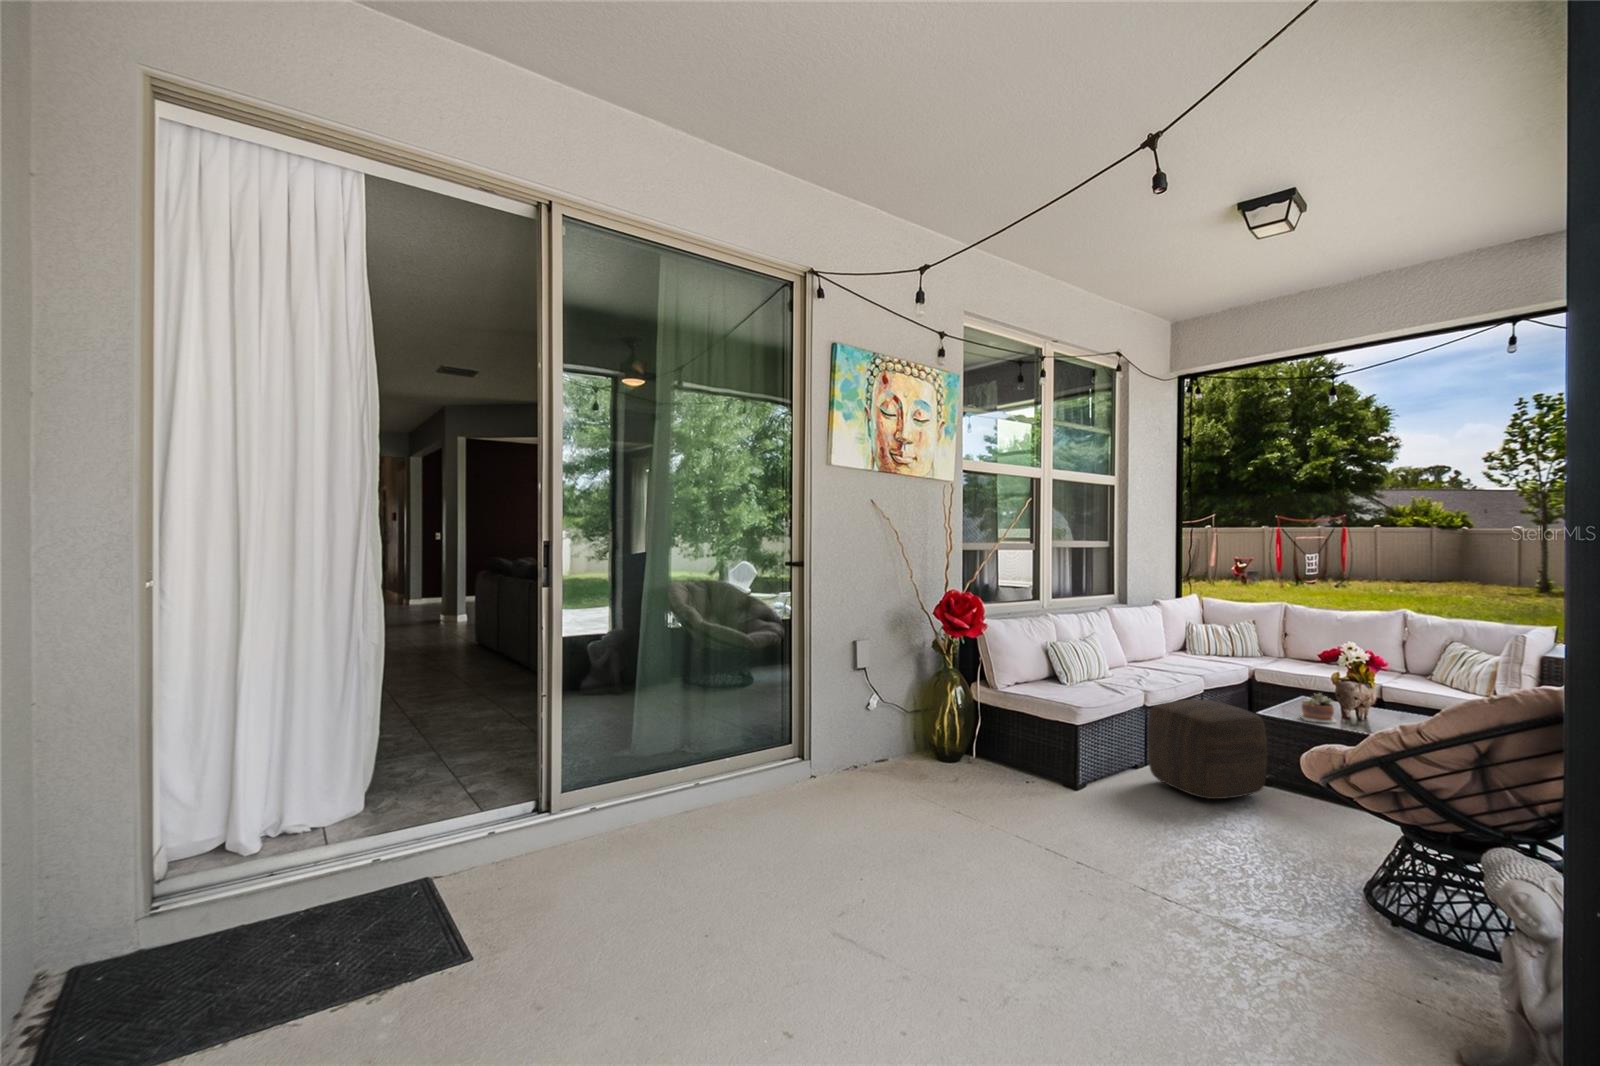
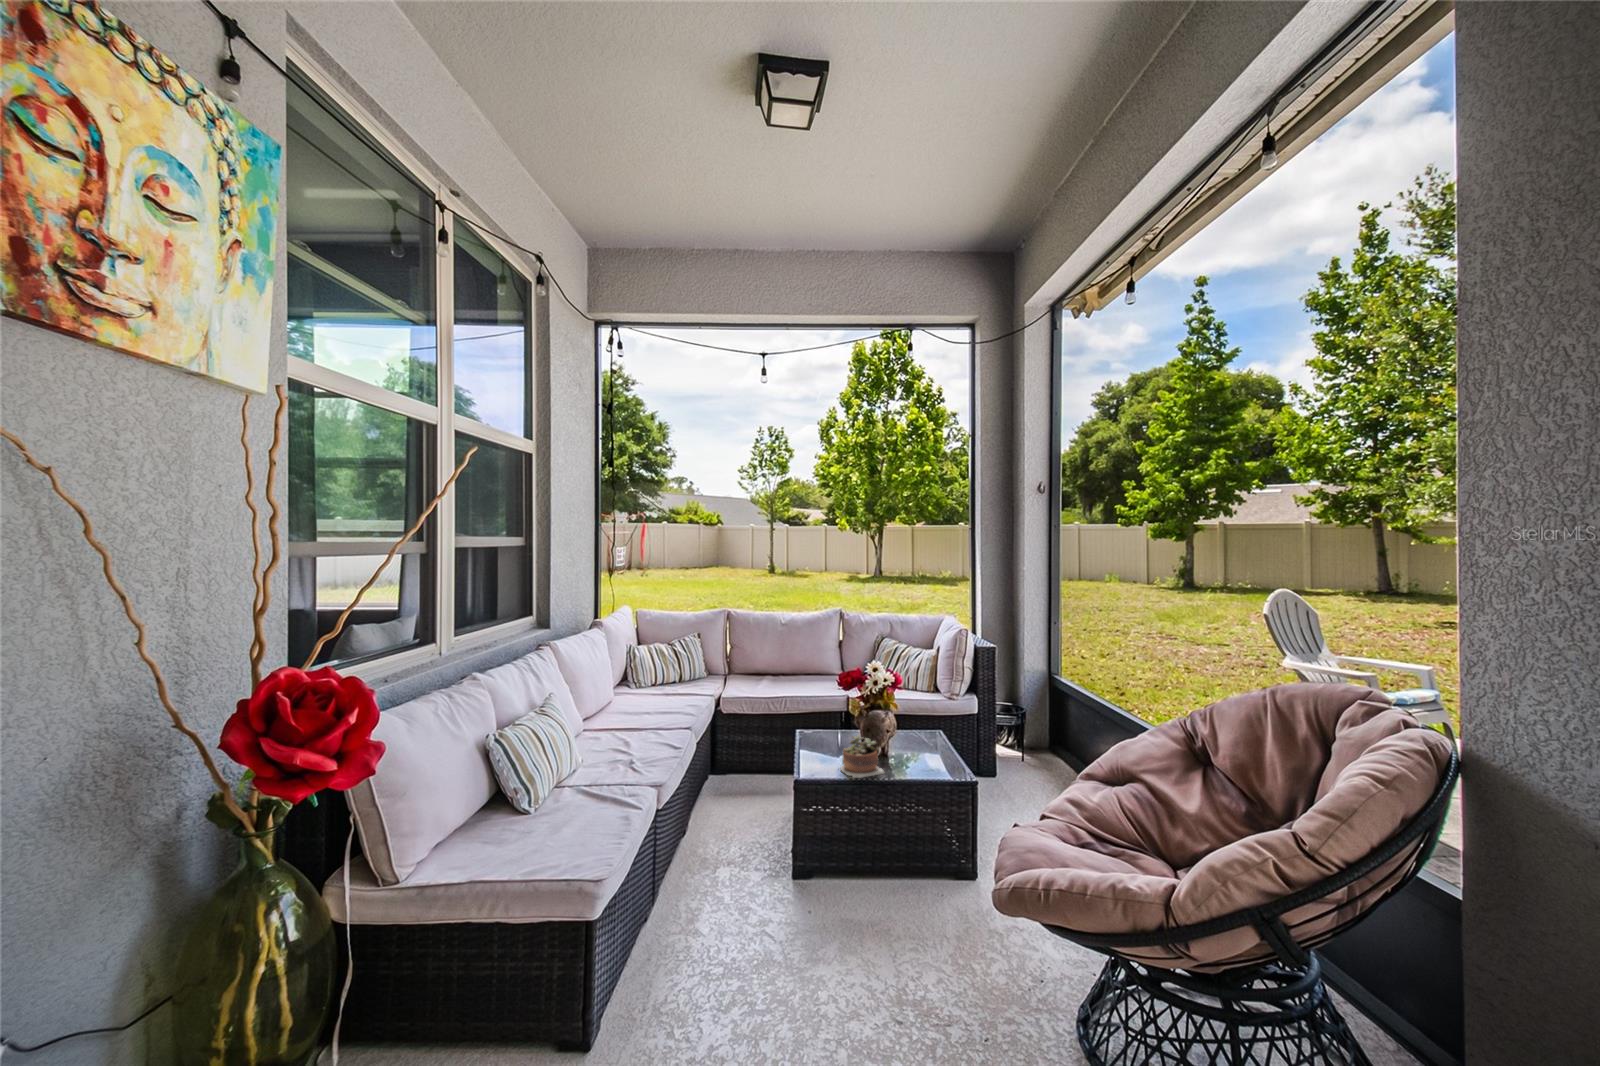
ottoman: present [1148,700,1267,799] -> none [686,782,846,966]

